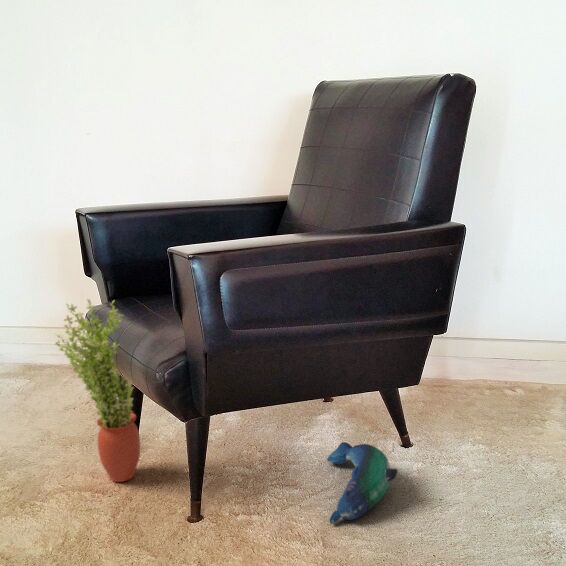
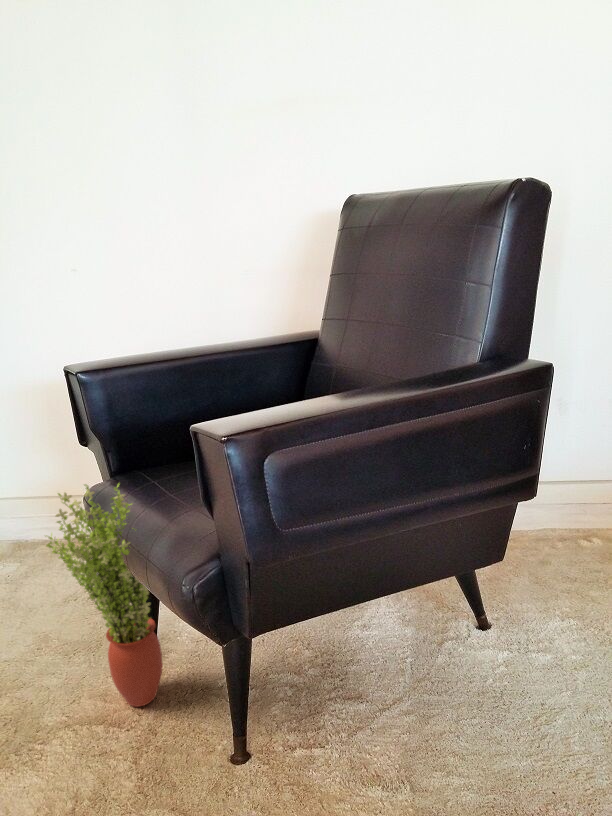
plush toy: present [327,442,397,524] -> none [392,632,489,754]

